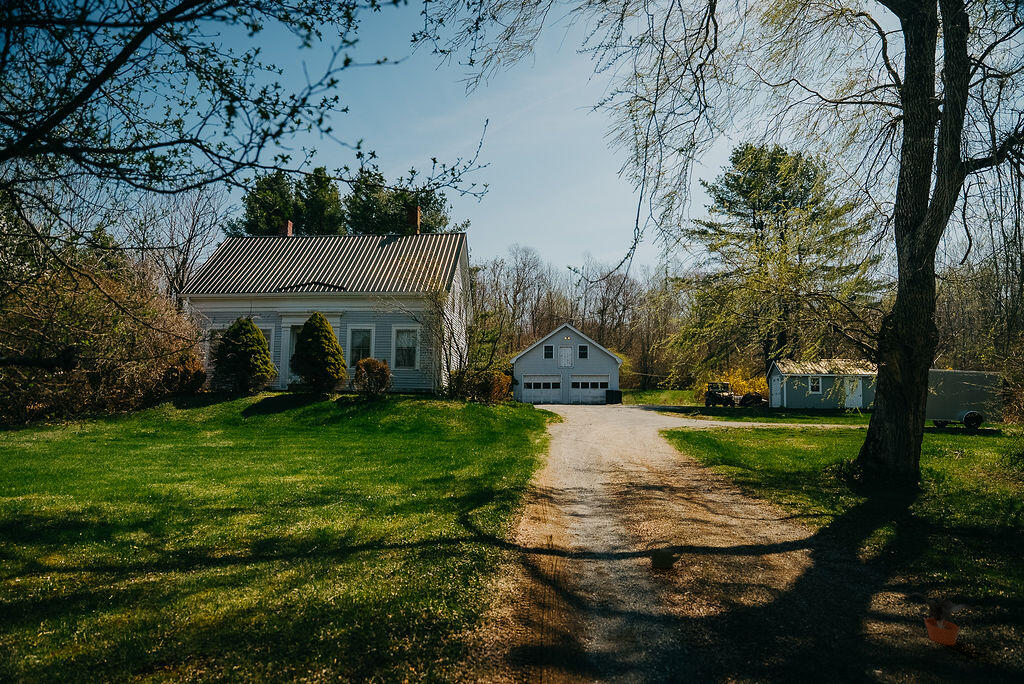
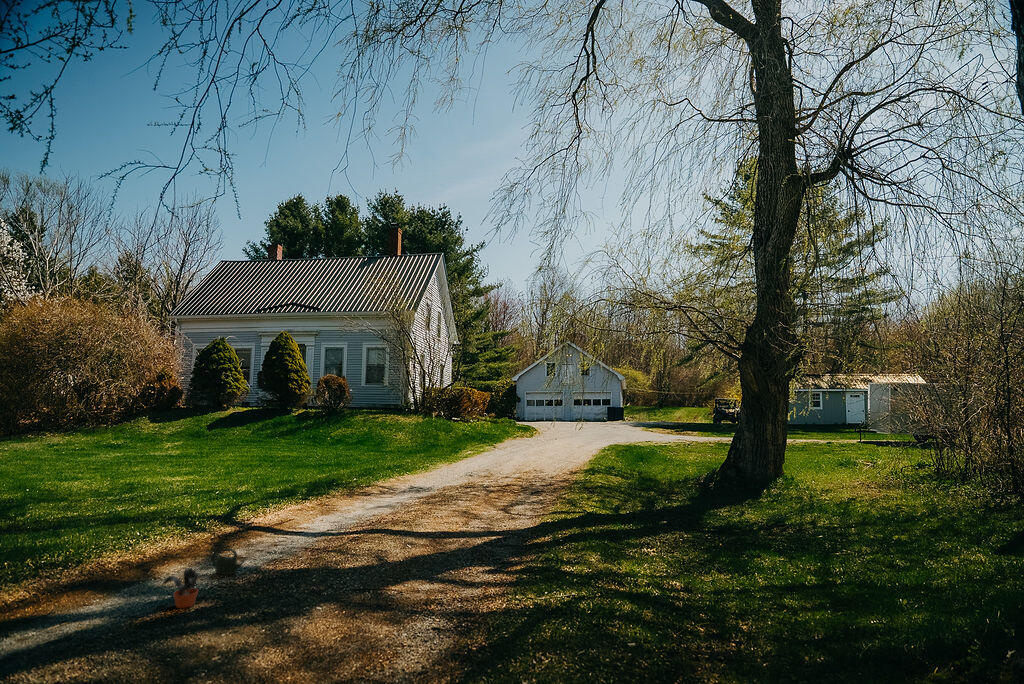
potted plant: present [913,592,980,645] -> present [162,568,211,608]

